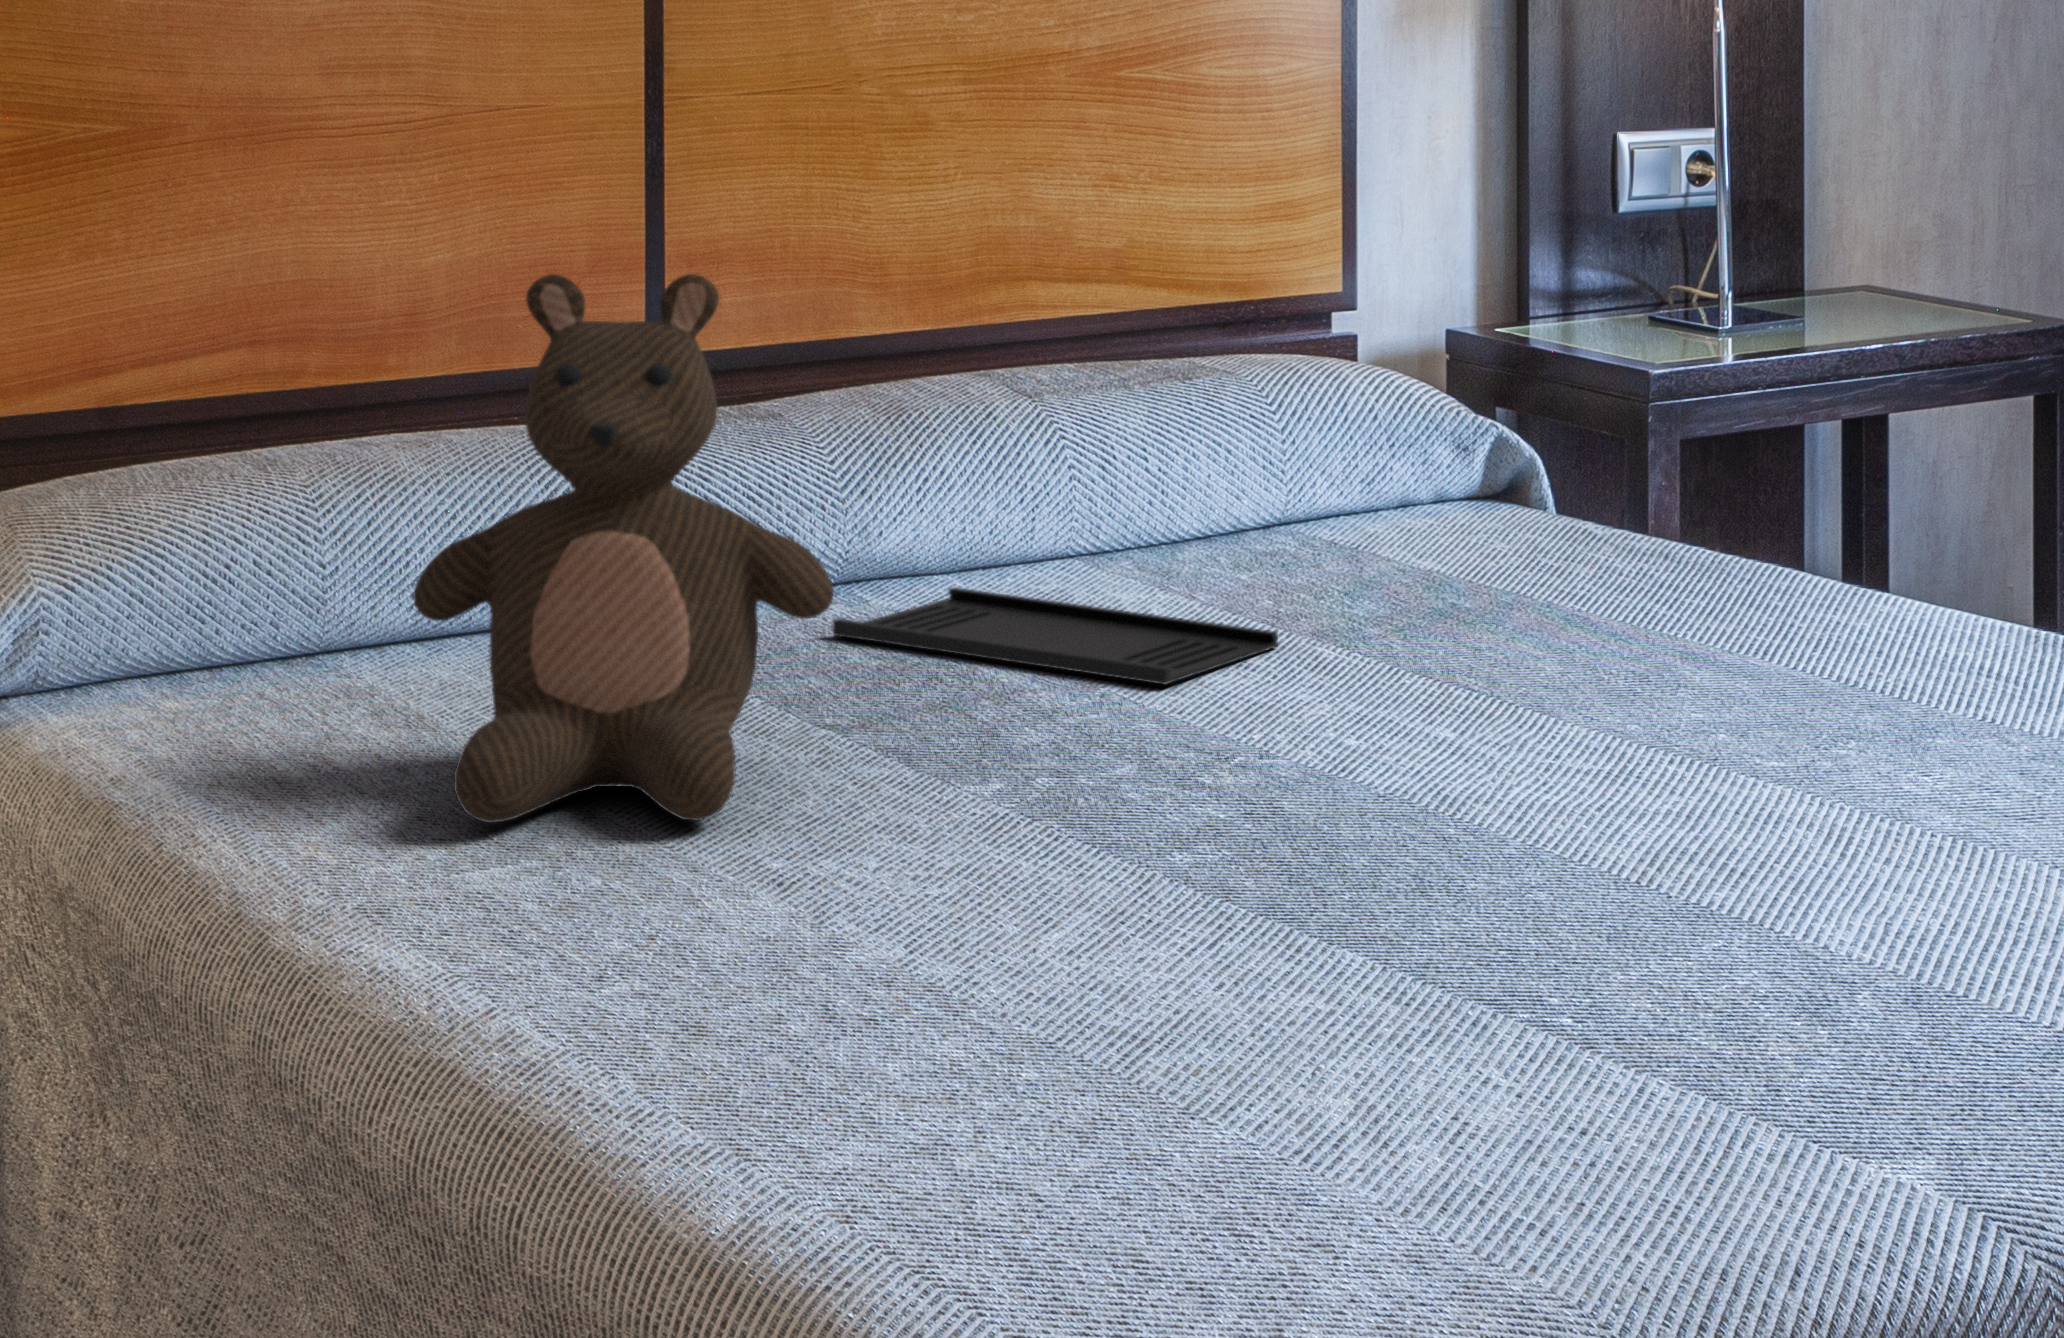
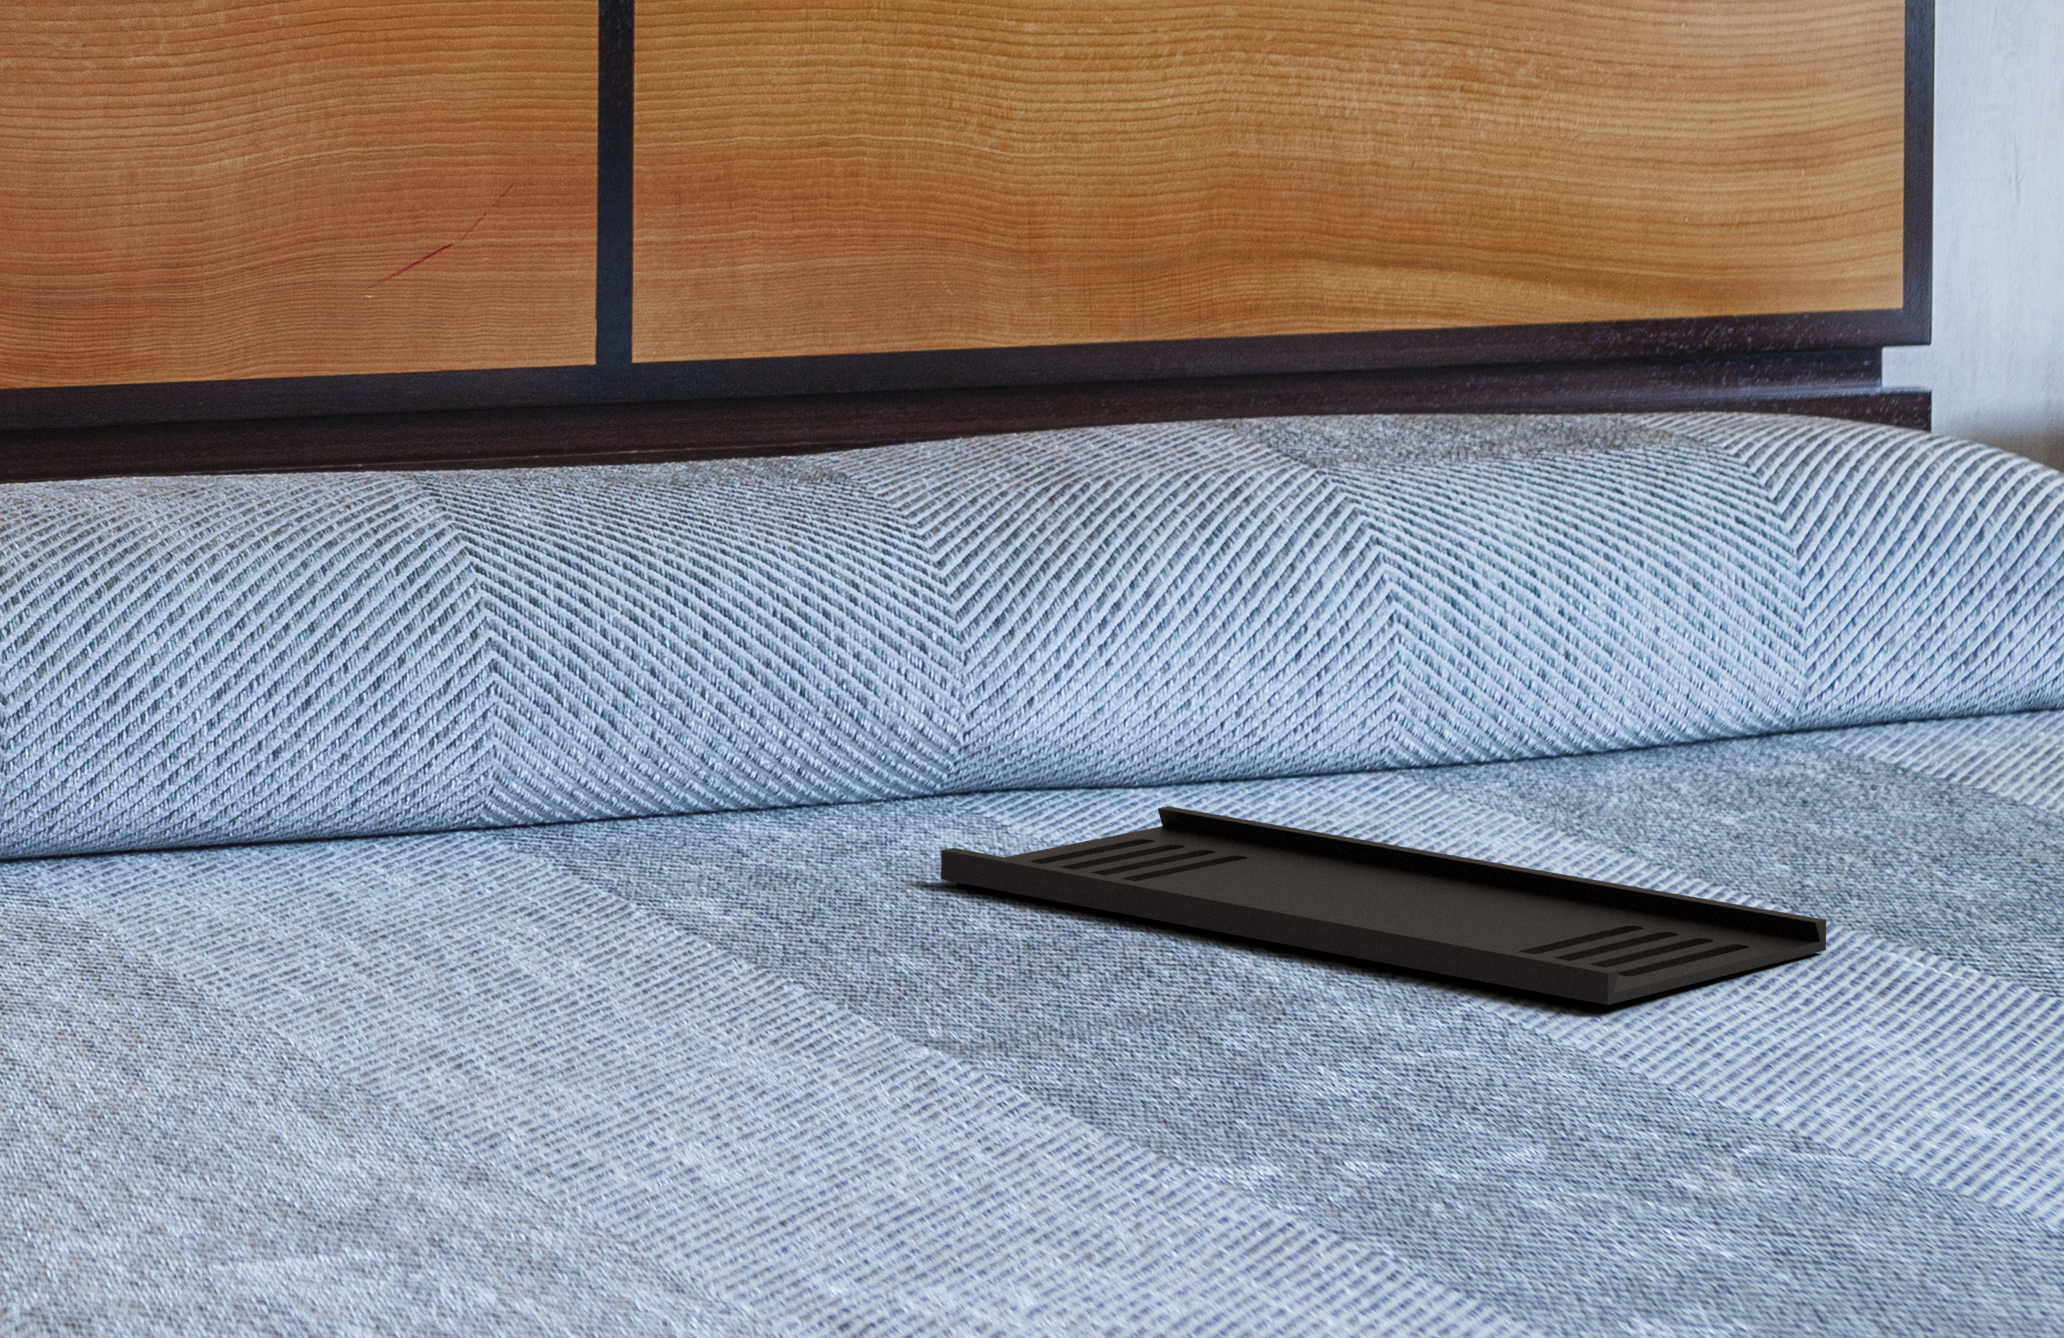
stuffed bear: present [413,274,834,823] -> none [166,123,968,1193]

